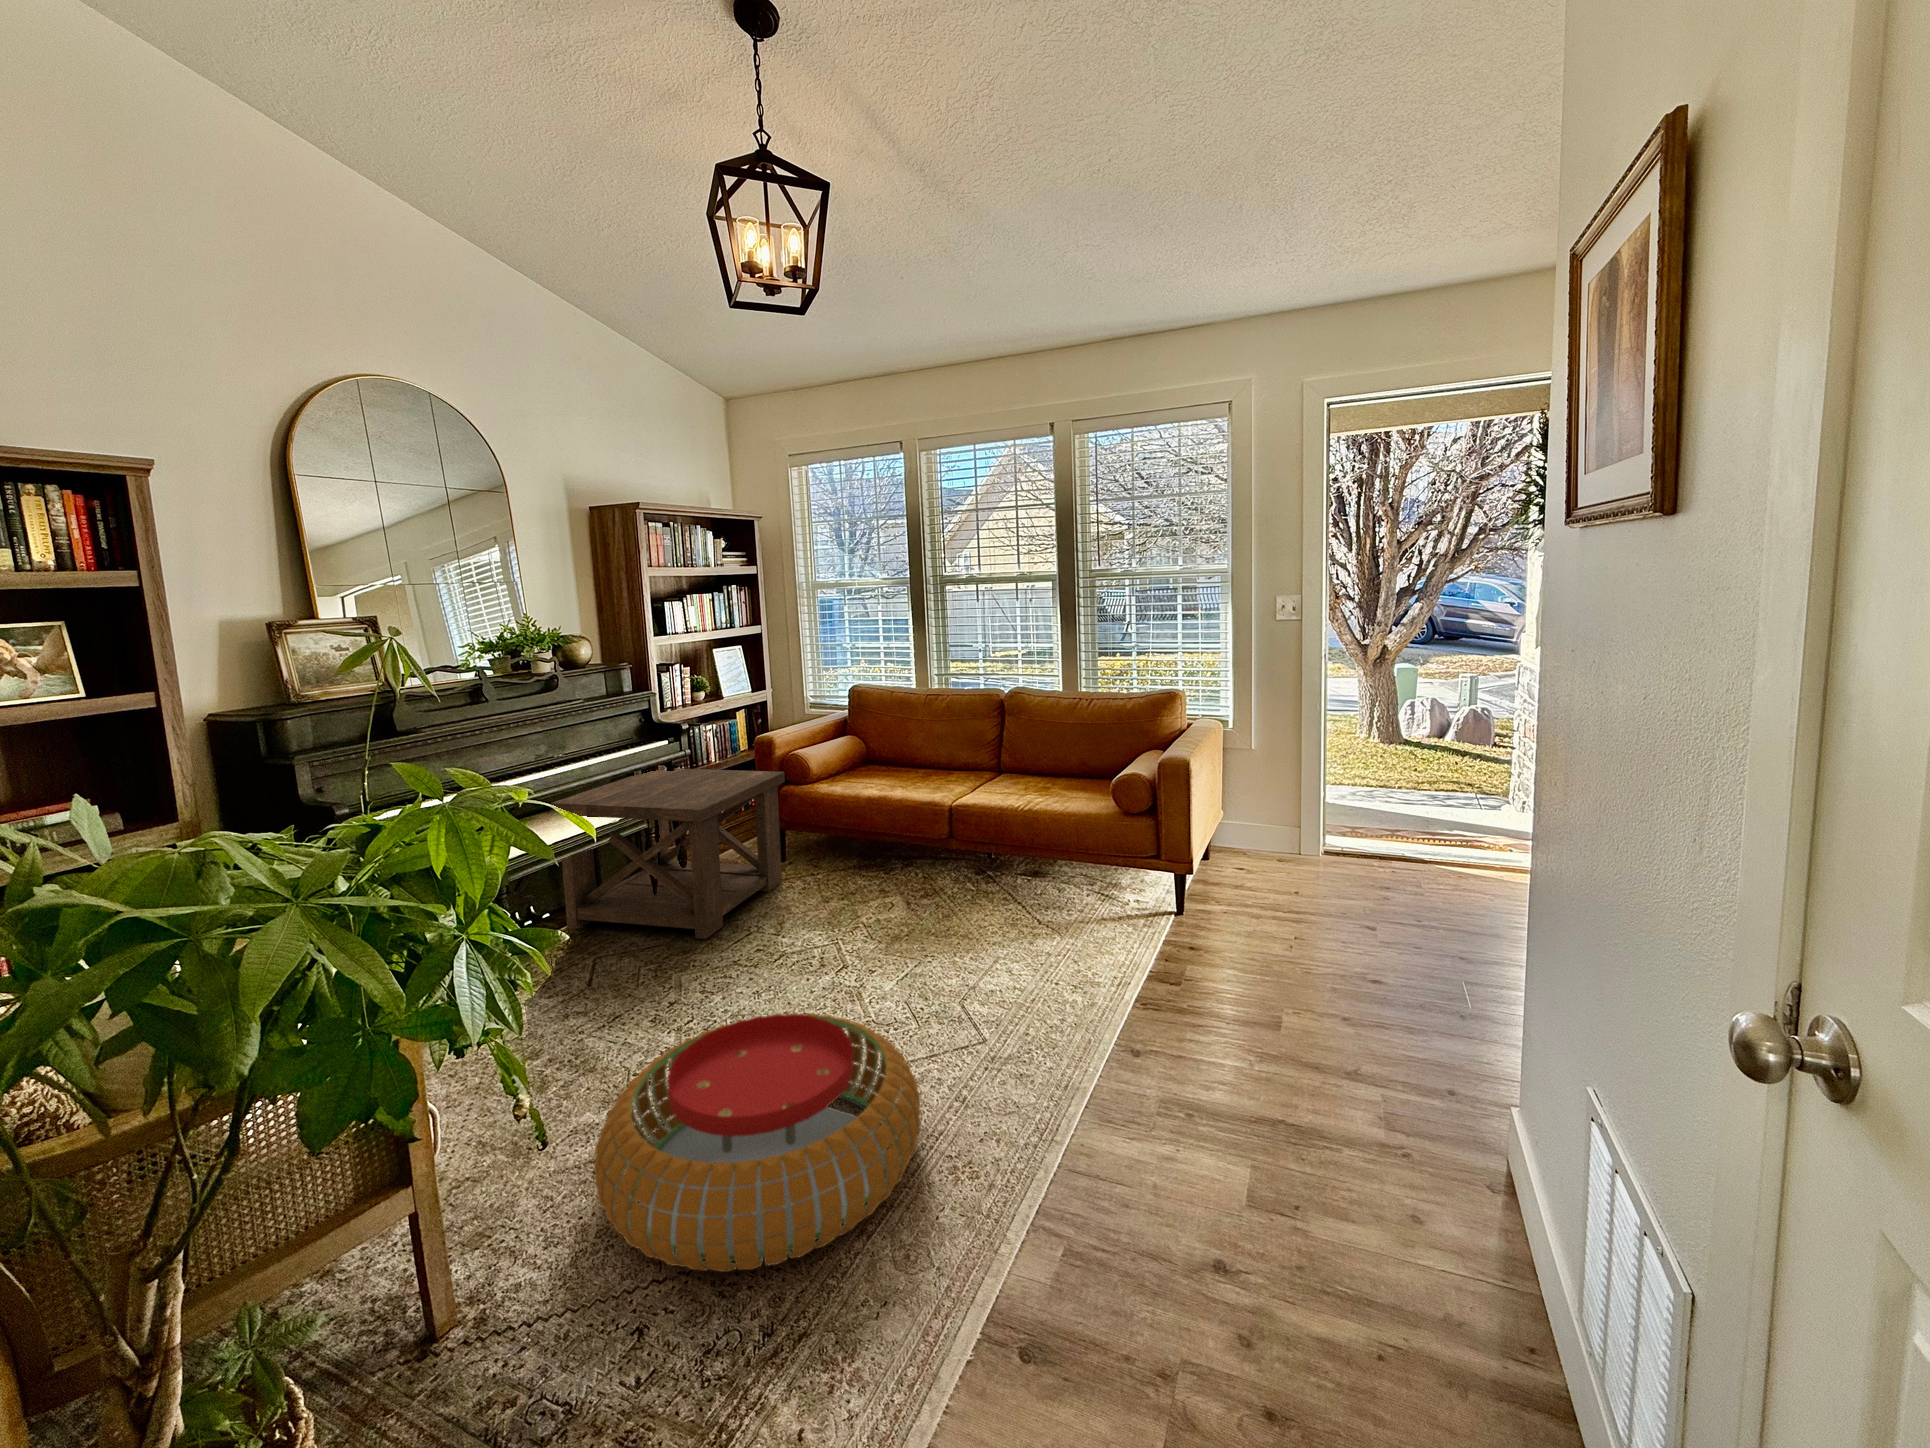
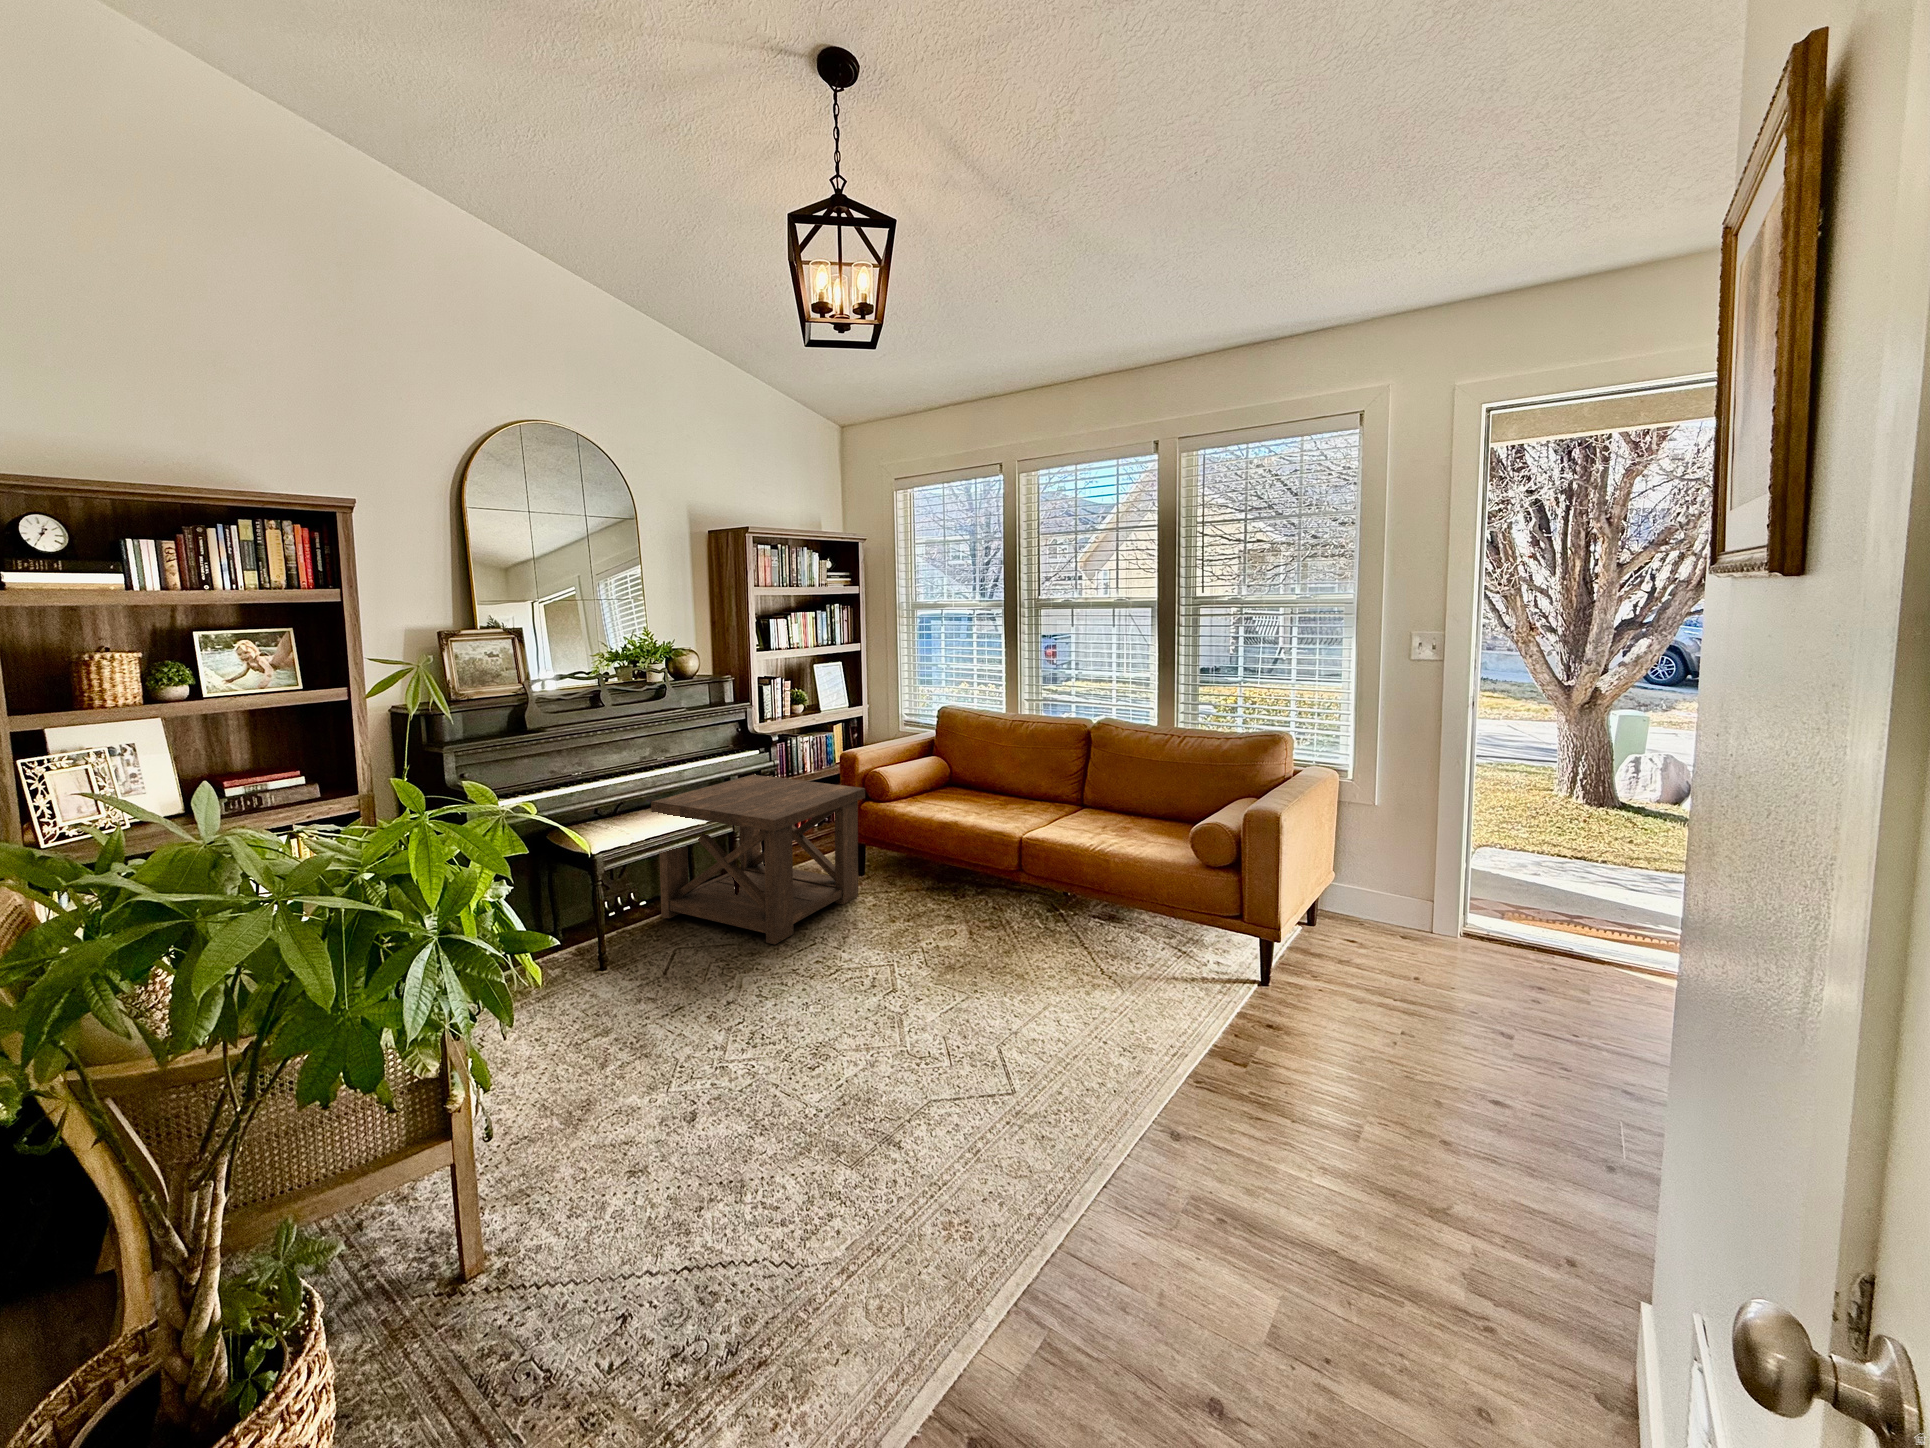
pouf: present [594,1013,921,1272] -> none [611,1031,924,1285]

